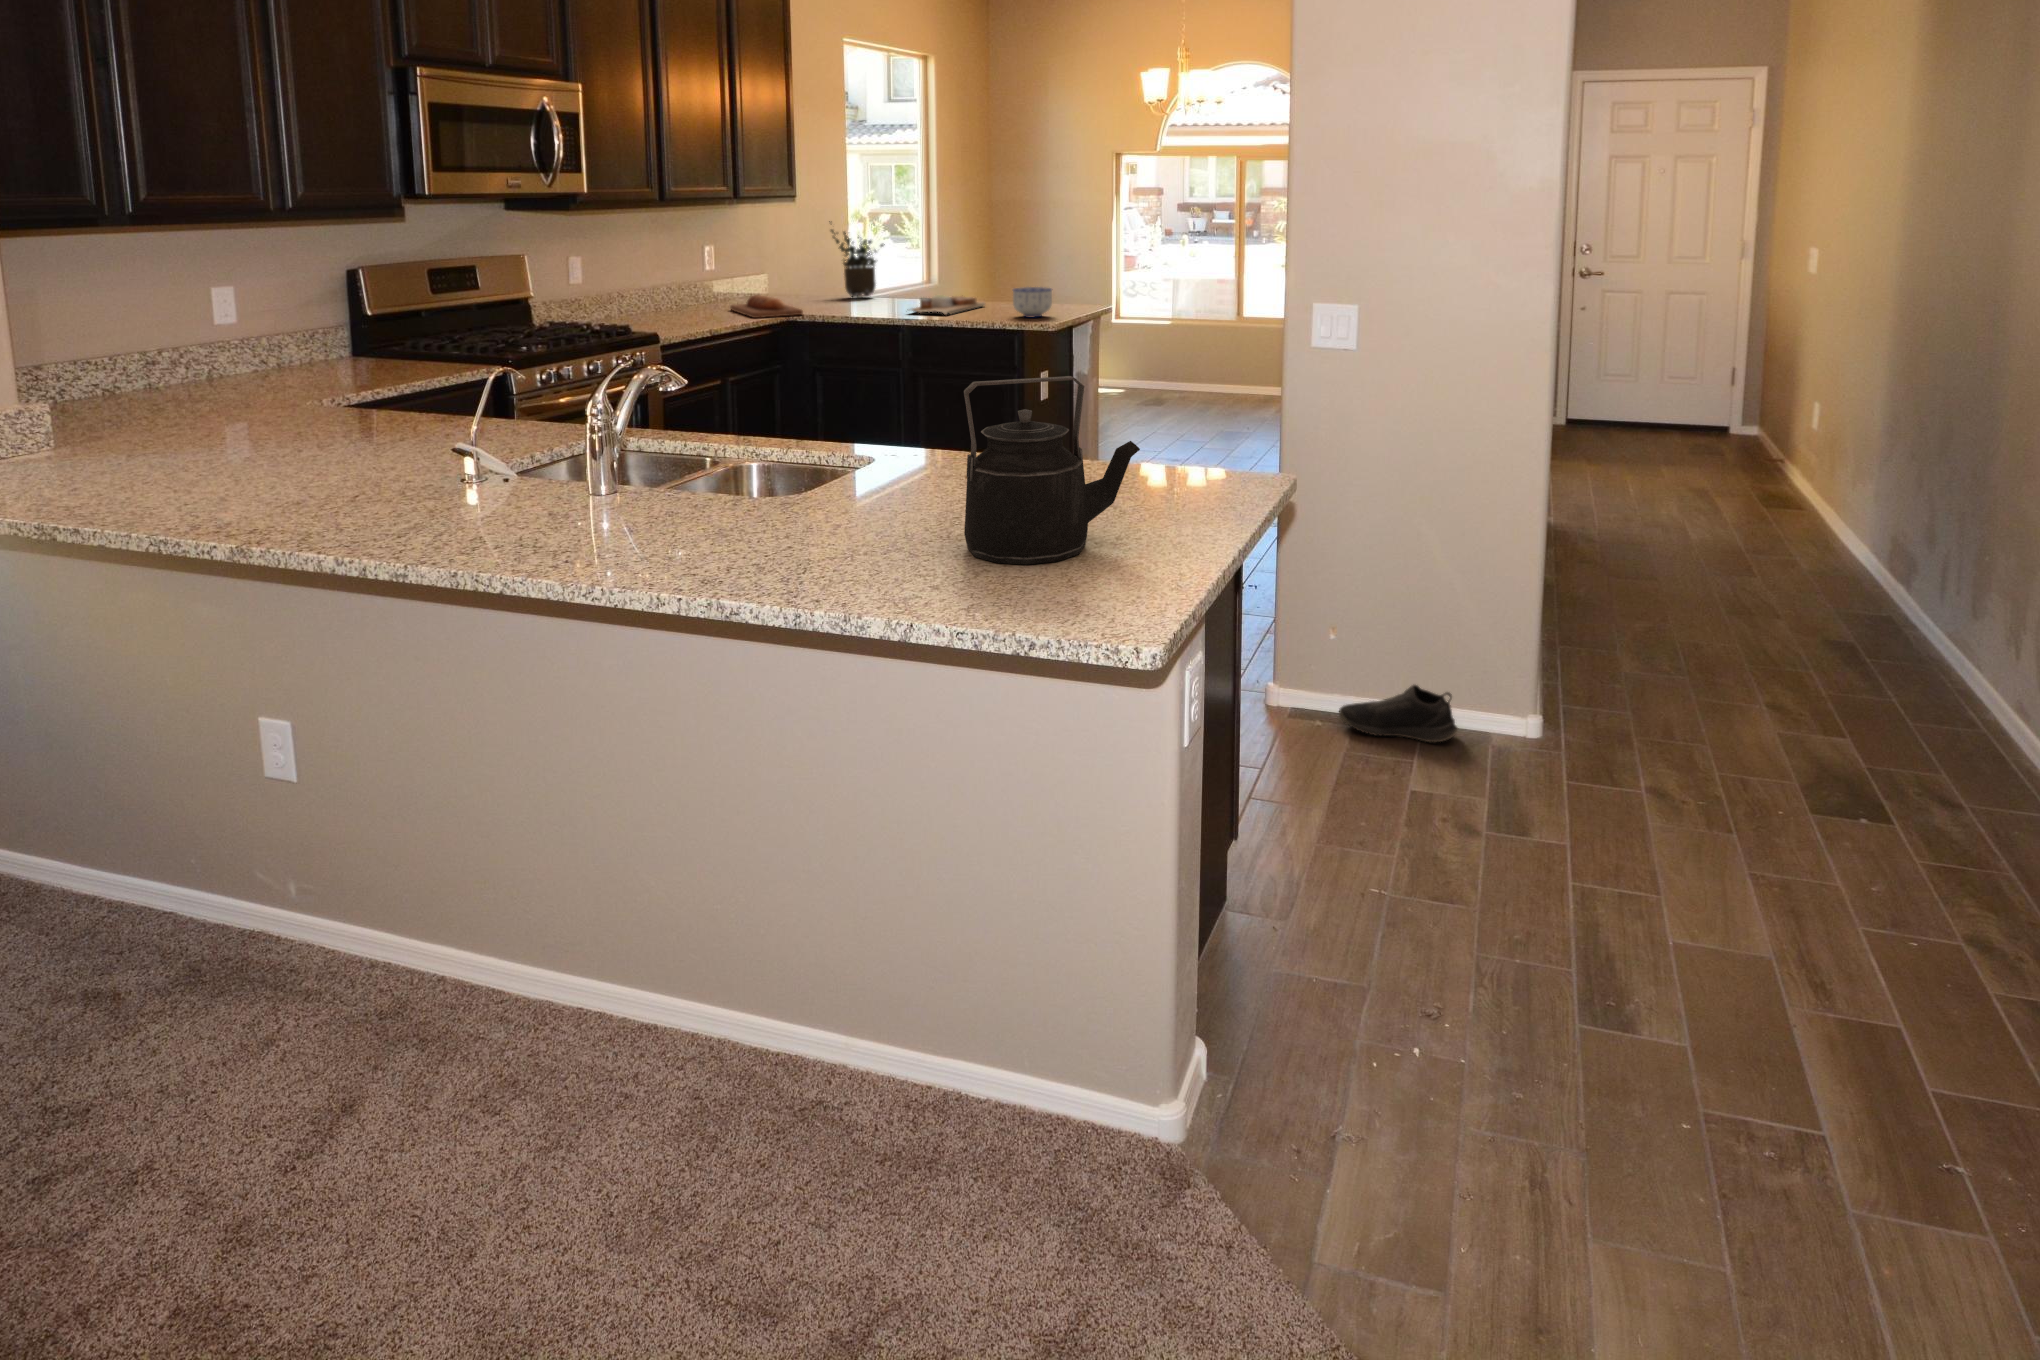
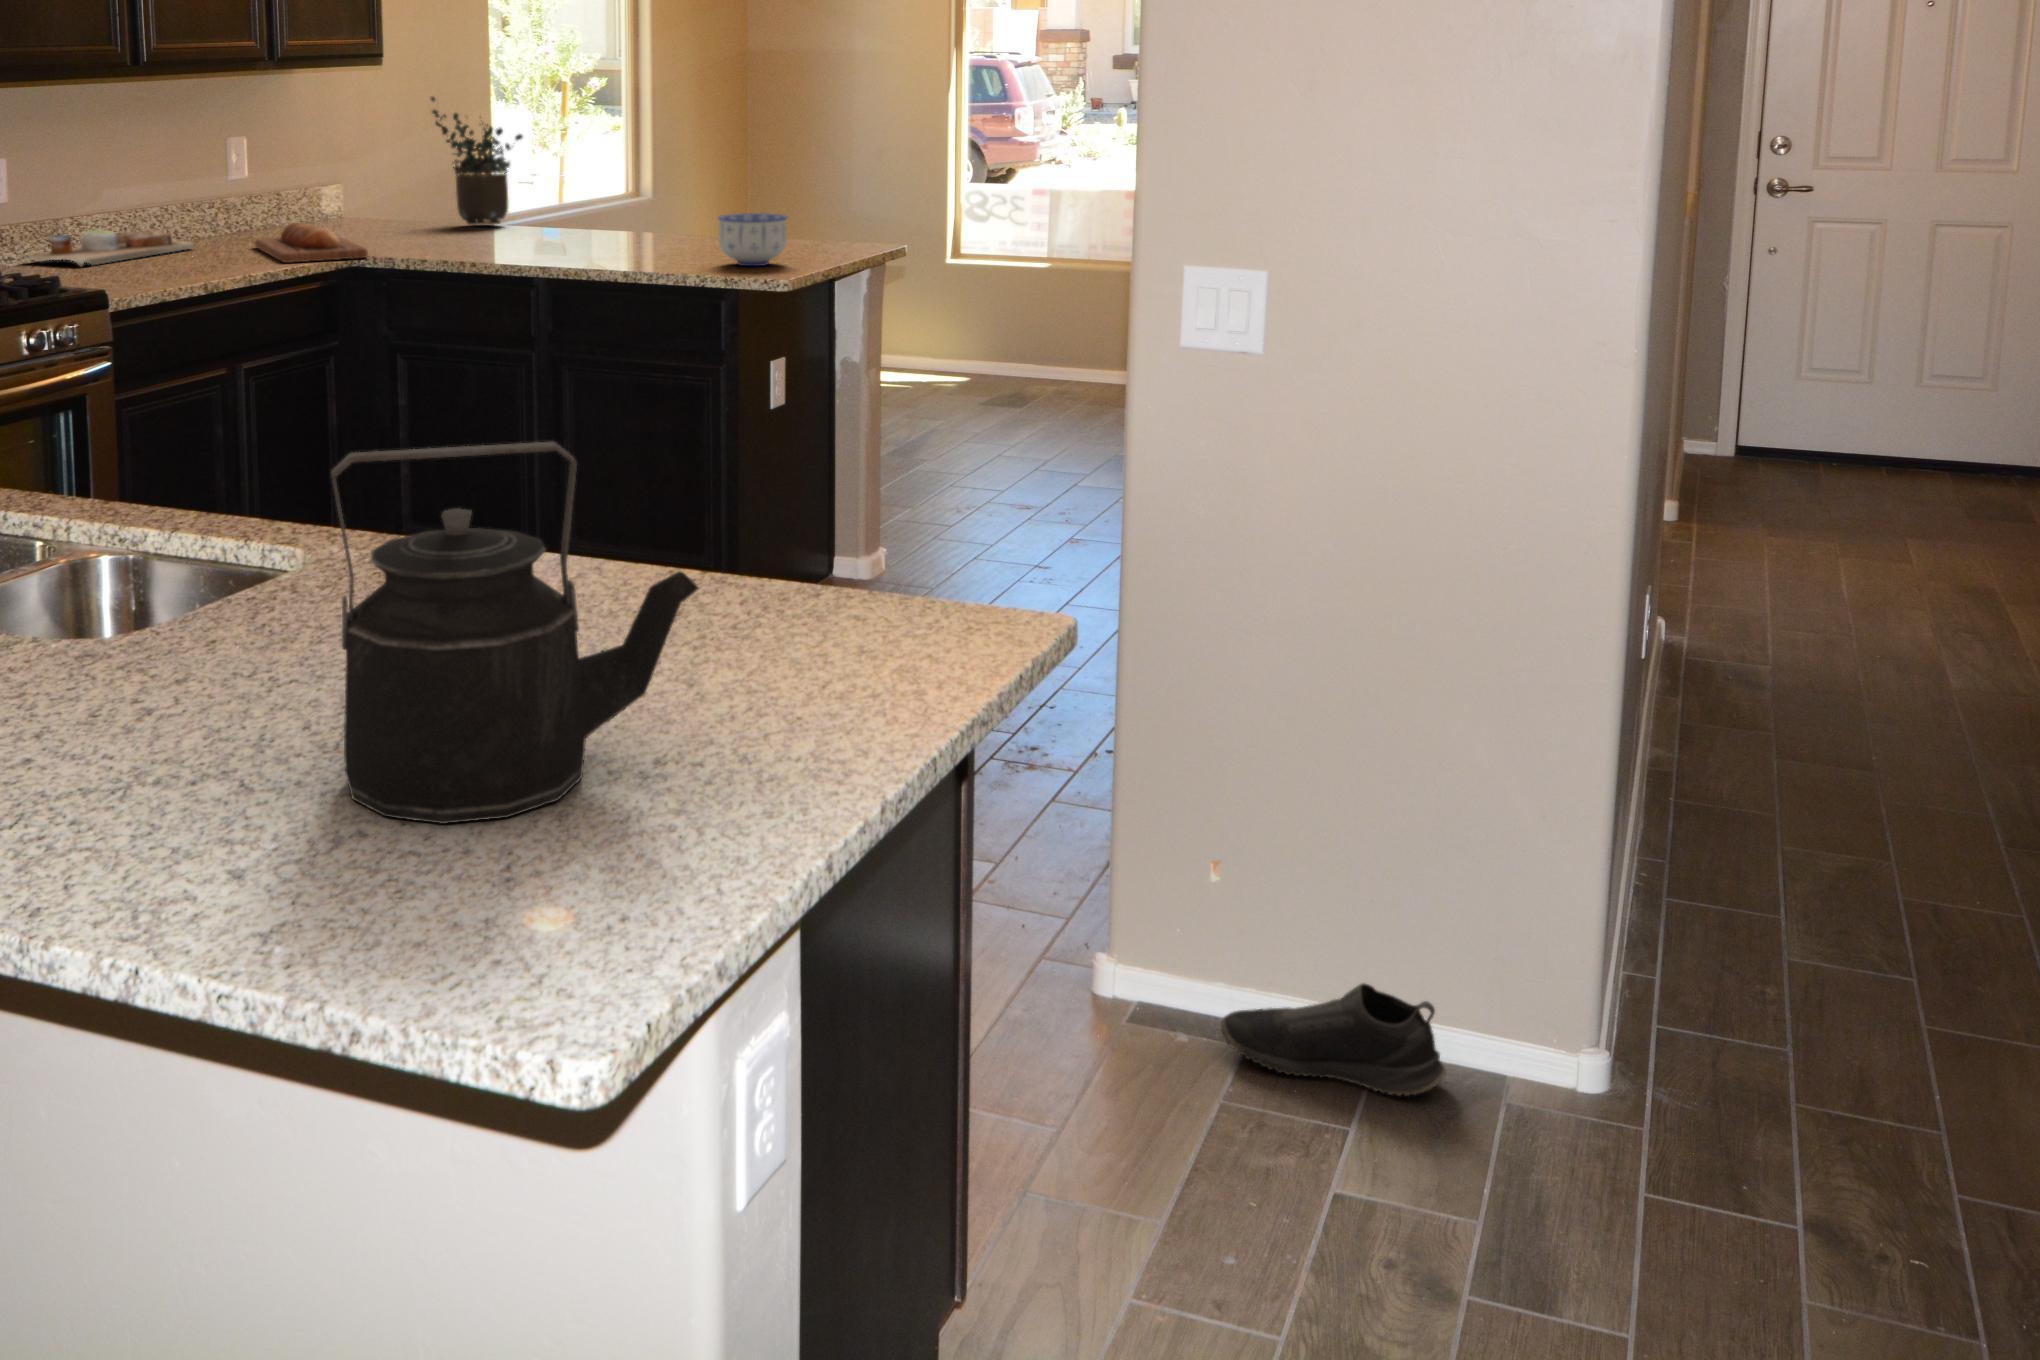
cutting board: present [911,295,985,315] -> present [25,230,194,266]

